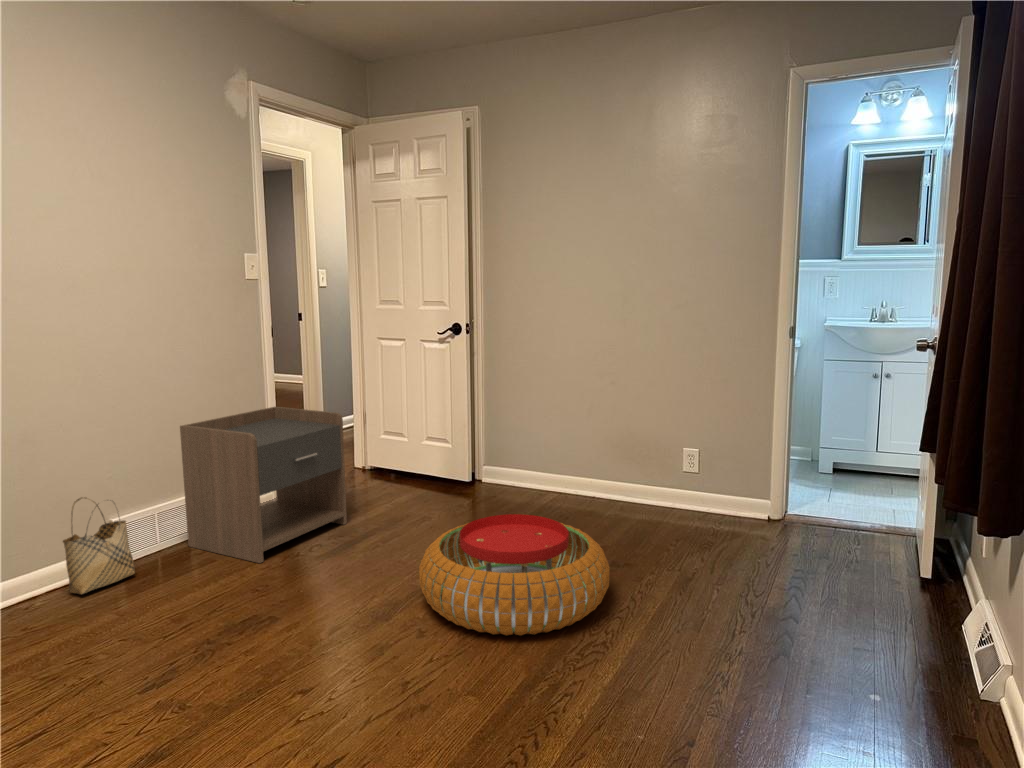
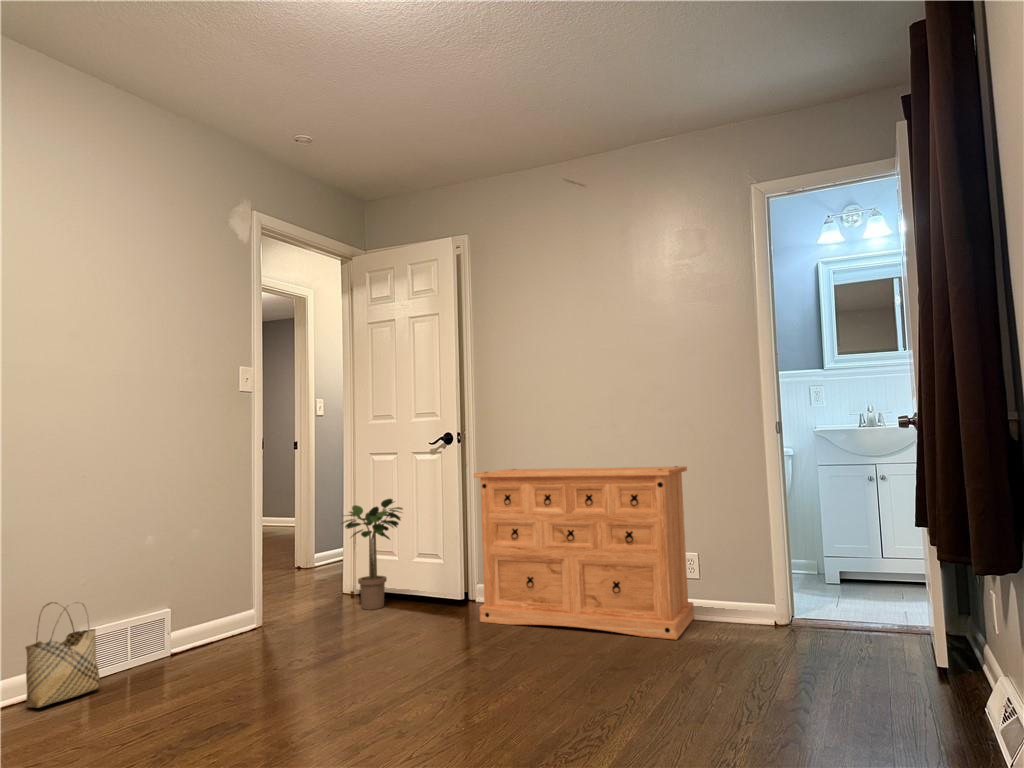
dresser: none [484,361,698,535] -> present [474,466,694,640]
potted plant: none [351,387,413,490] -> present [341,499,403,610]
nightstand: present [180,407,347,563] -> none [160,518,330,676]
pouf: present [419,514,610,635] -> none [399,610,603,734]

